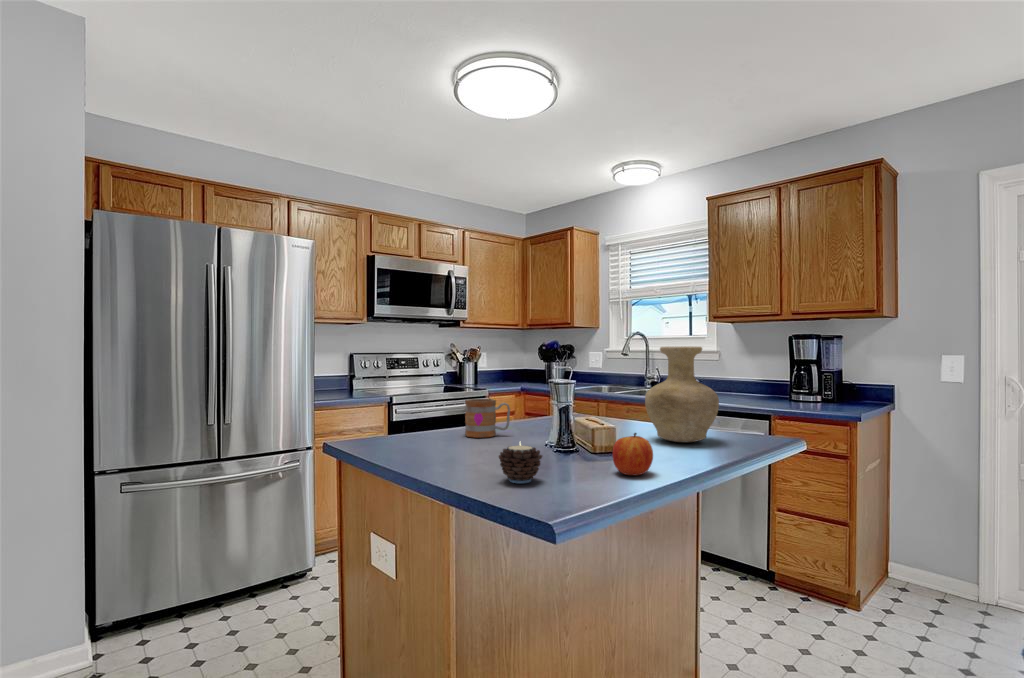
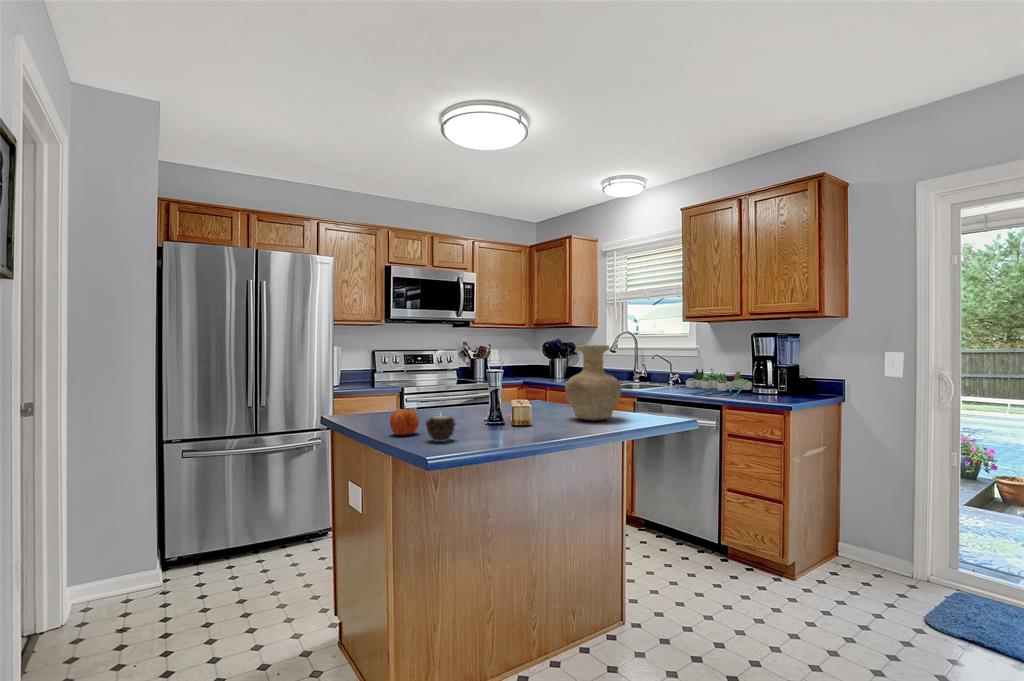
succulent plant: none [718,370,797,405] -> present [686,368,752,396]
mug: present [465,399,510,438] -> none [431,386,466,416]
apple: present [613,433,653,475] -> present [390,406,419,435]

